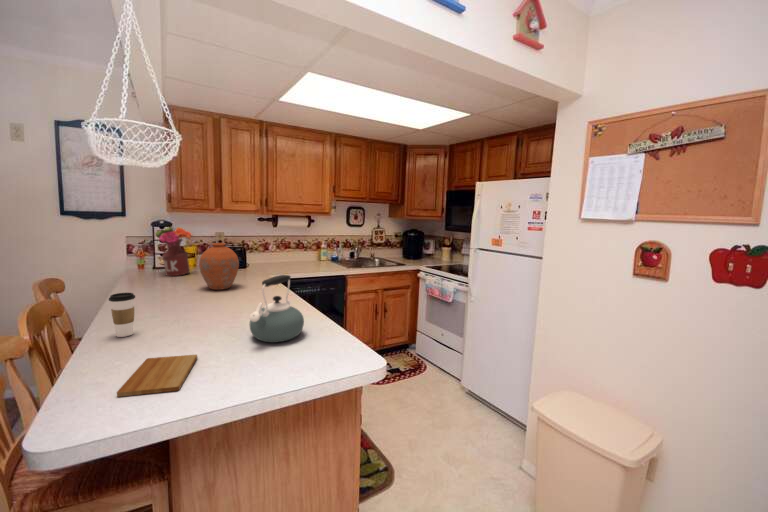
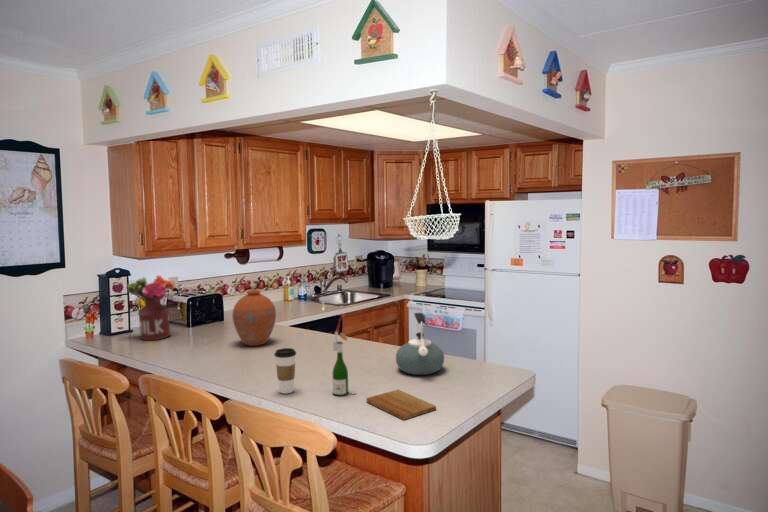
wine bottle: none [144,265,167,350] -> present [332,317,356,396]

